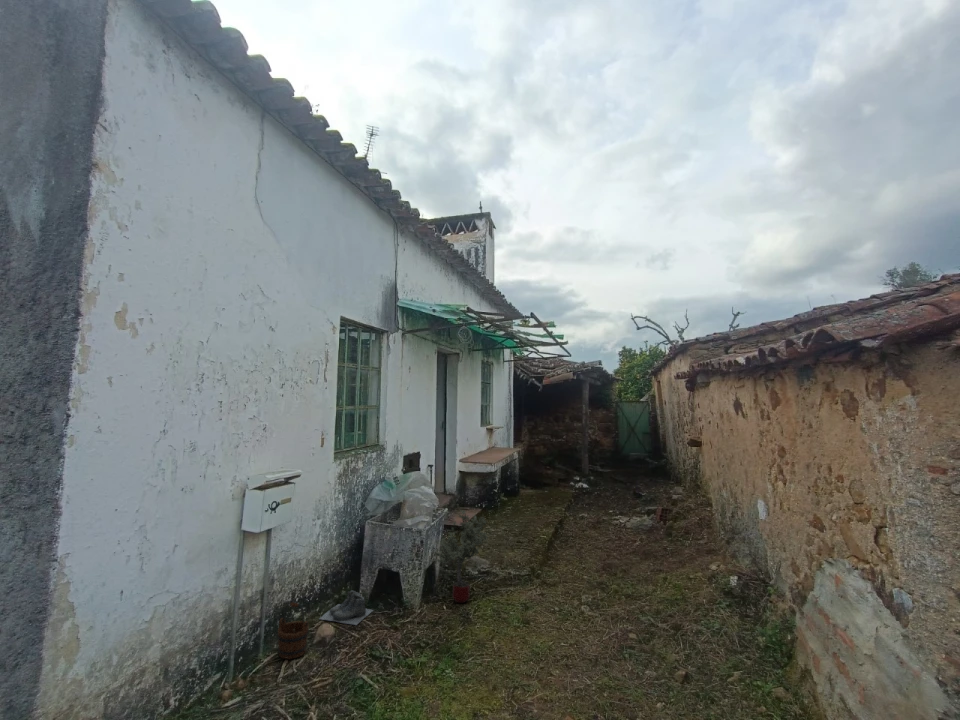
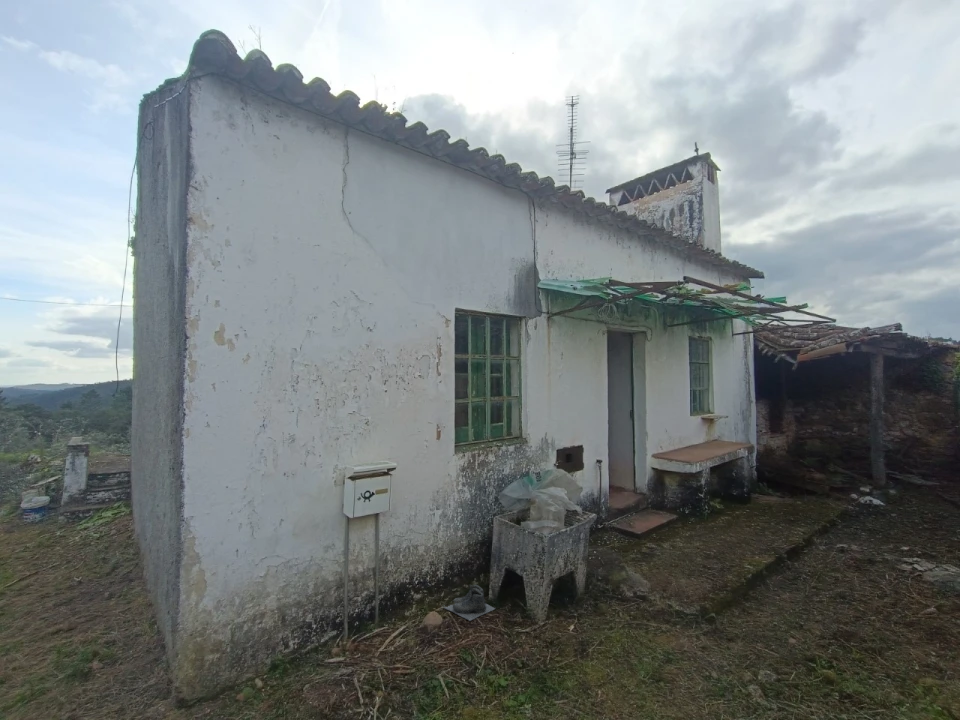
potted tree: present [435,510,487,603] -> none [554,514,625,621]
wooden bucket: present [277,603,309,659] -> none [386,587,415,641]

